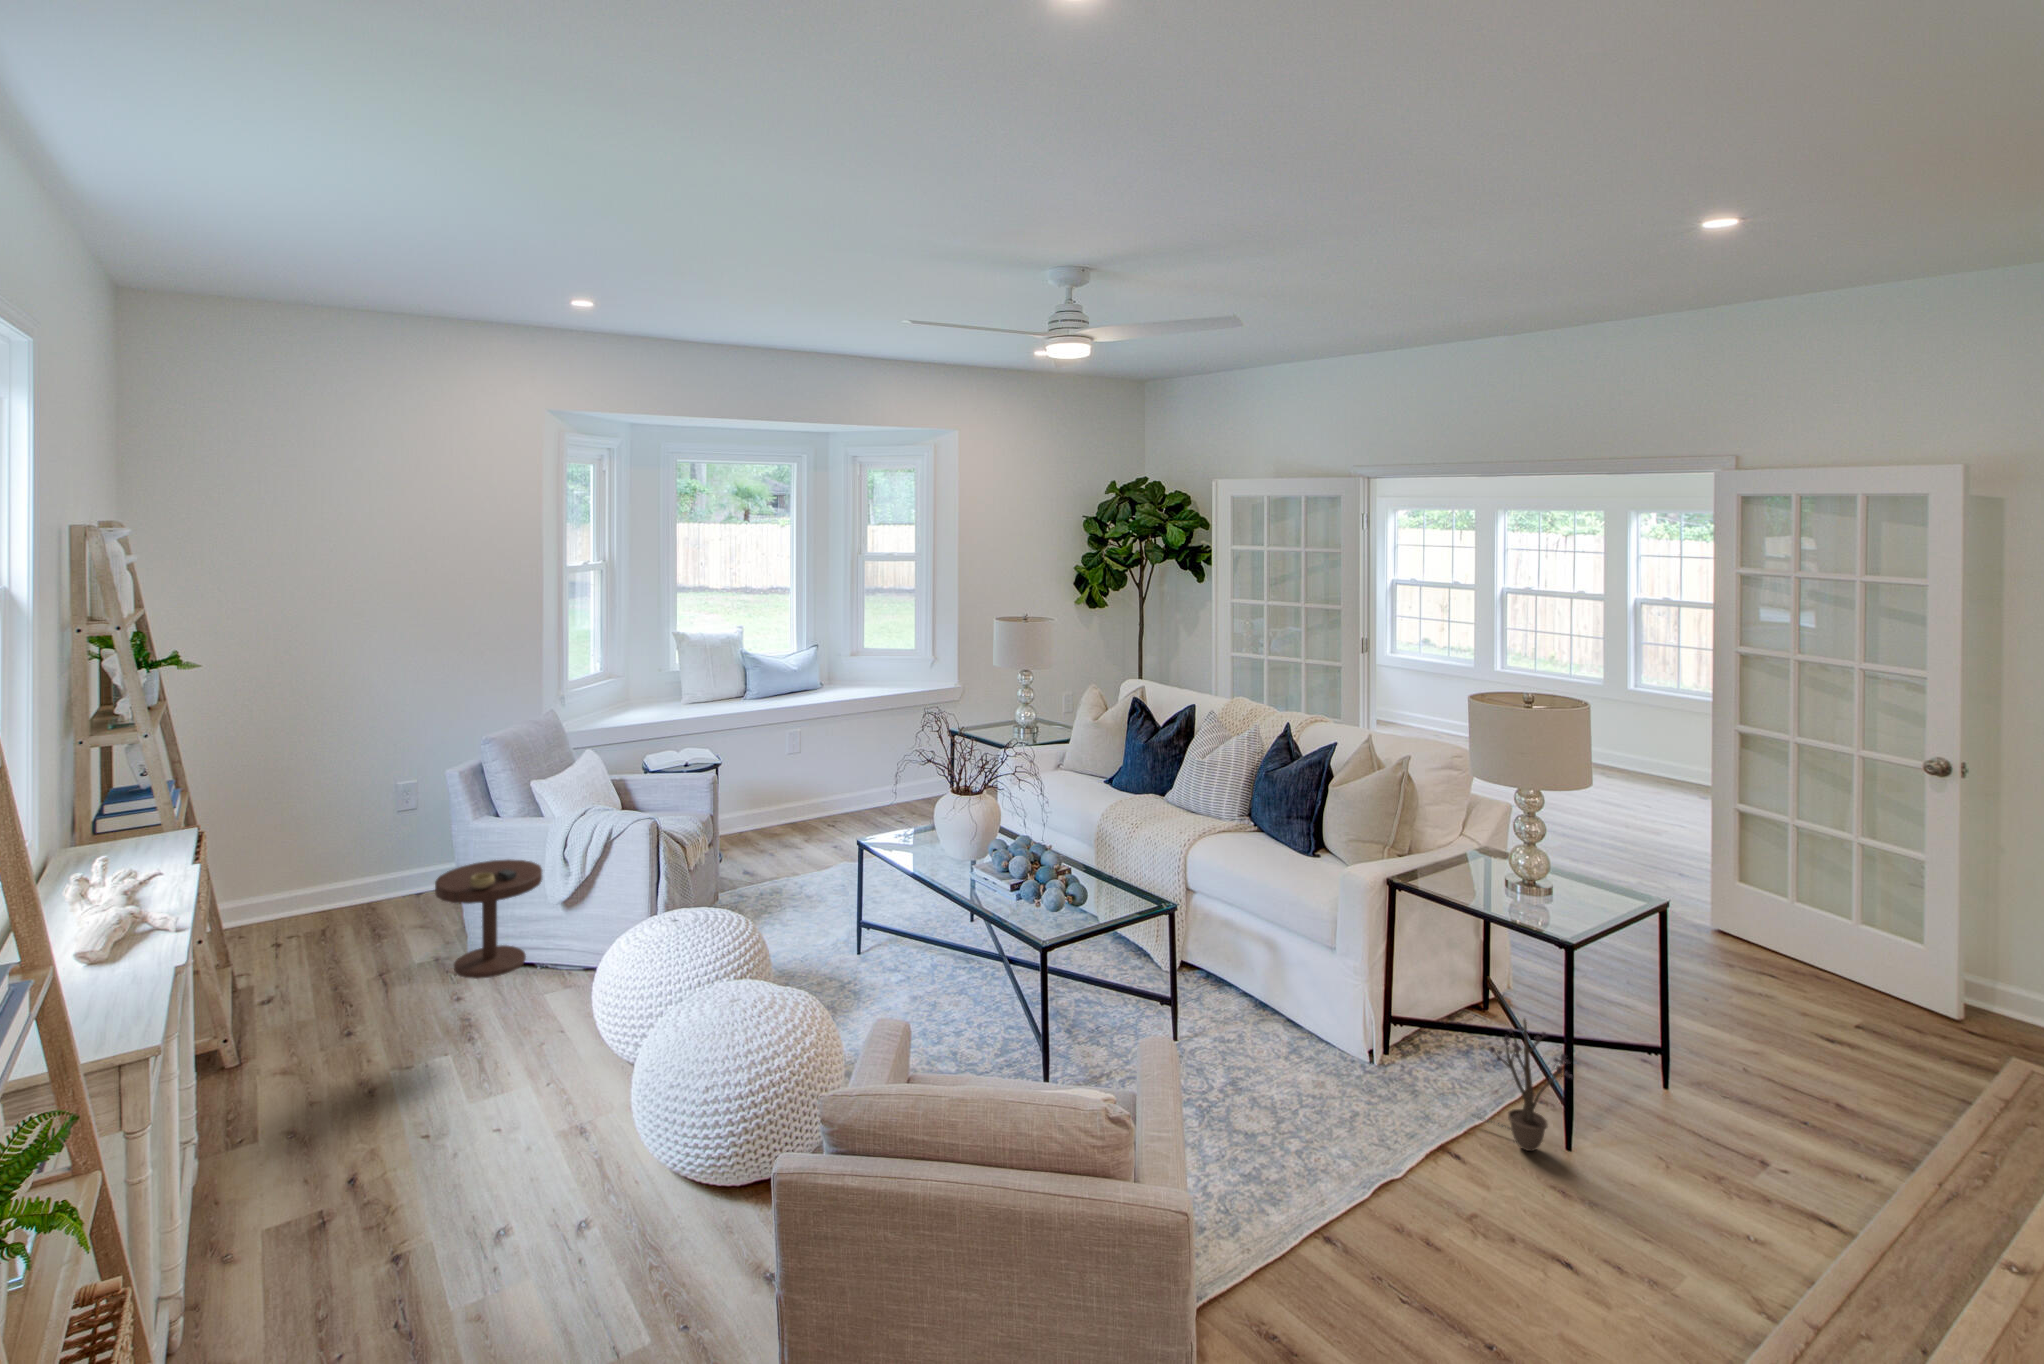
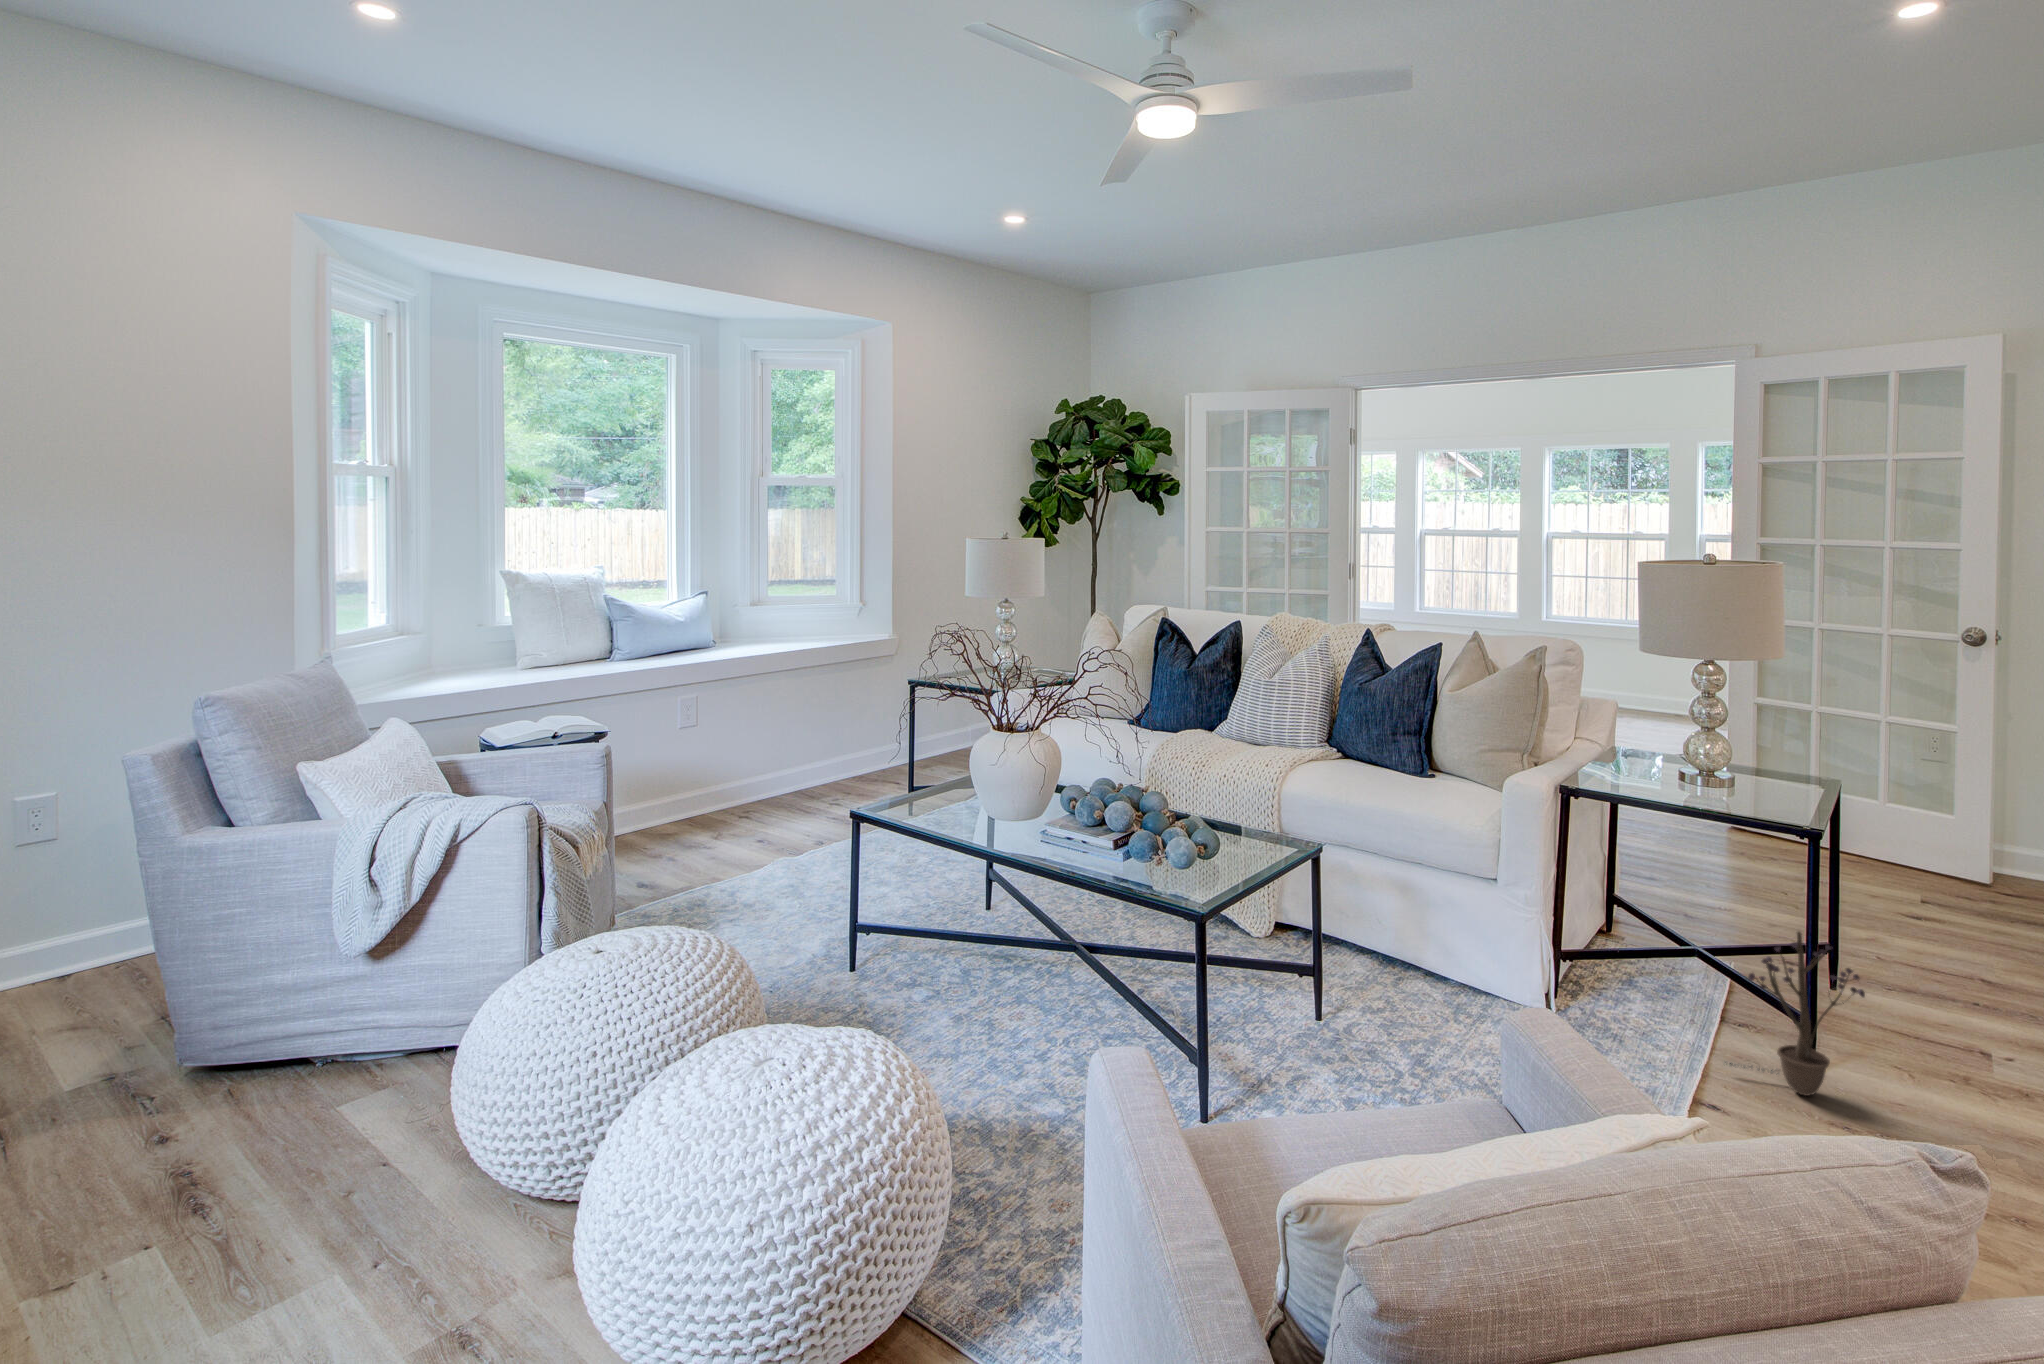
side table: present [435,859,542,979] -> none [127,880,350,1230]

